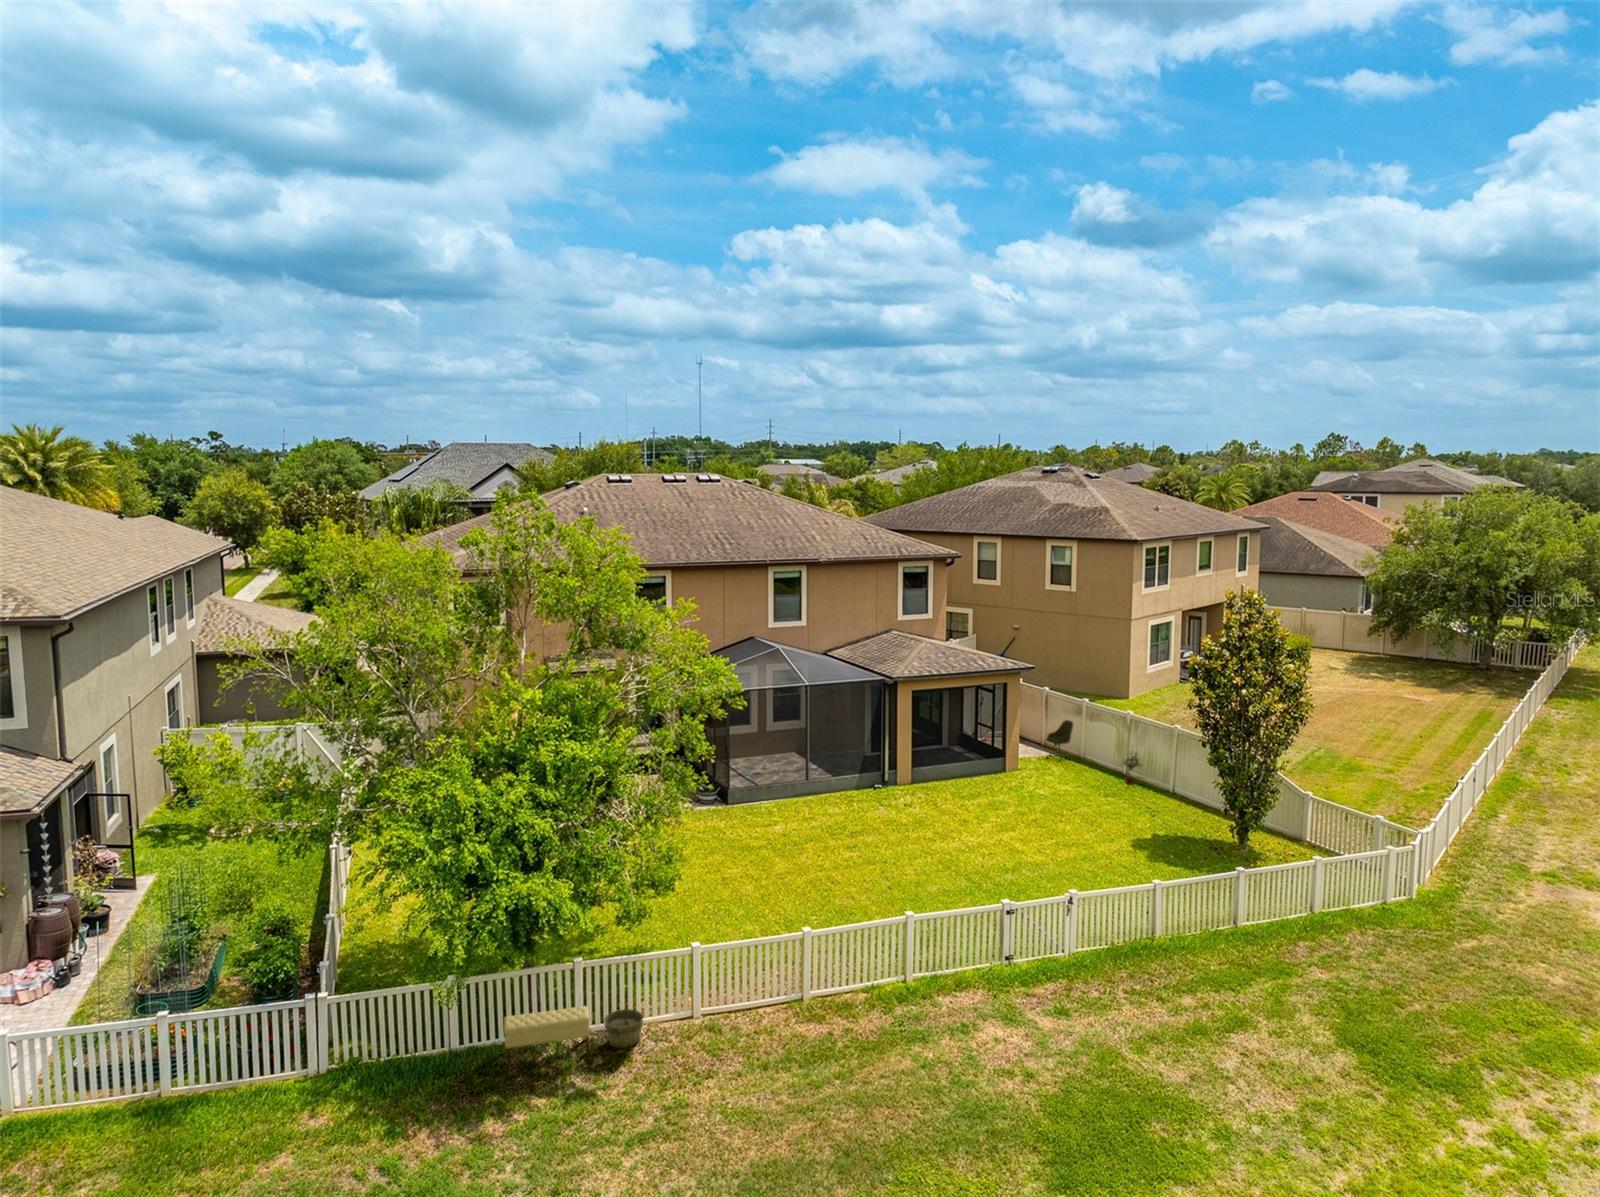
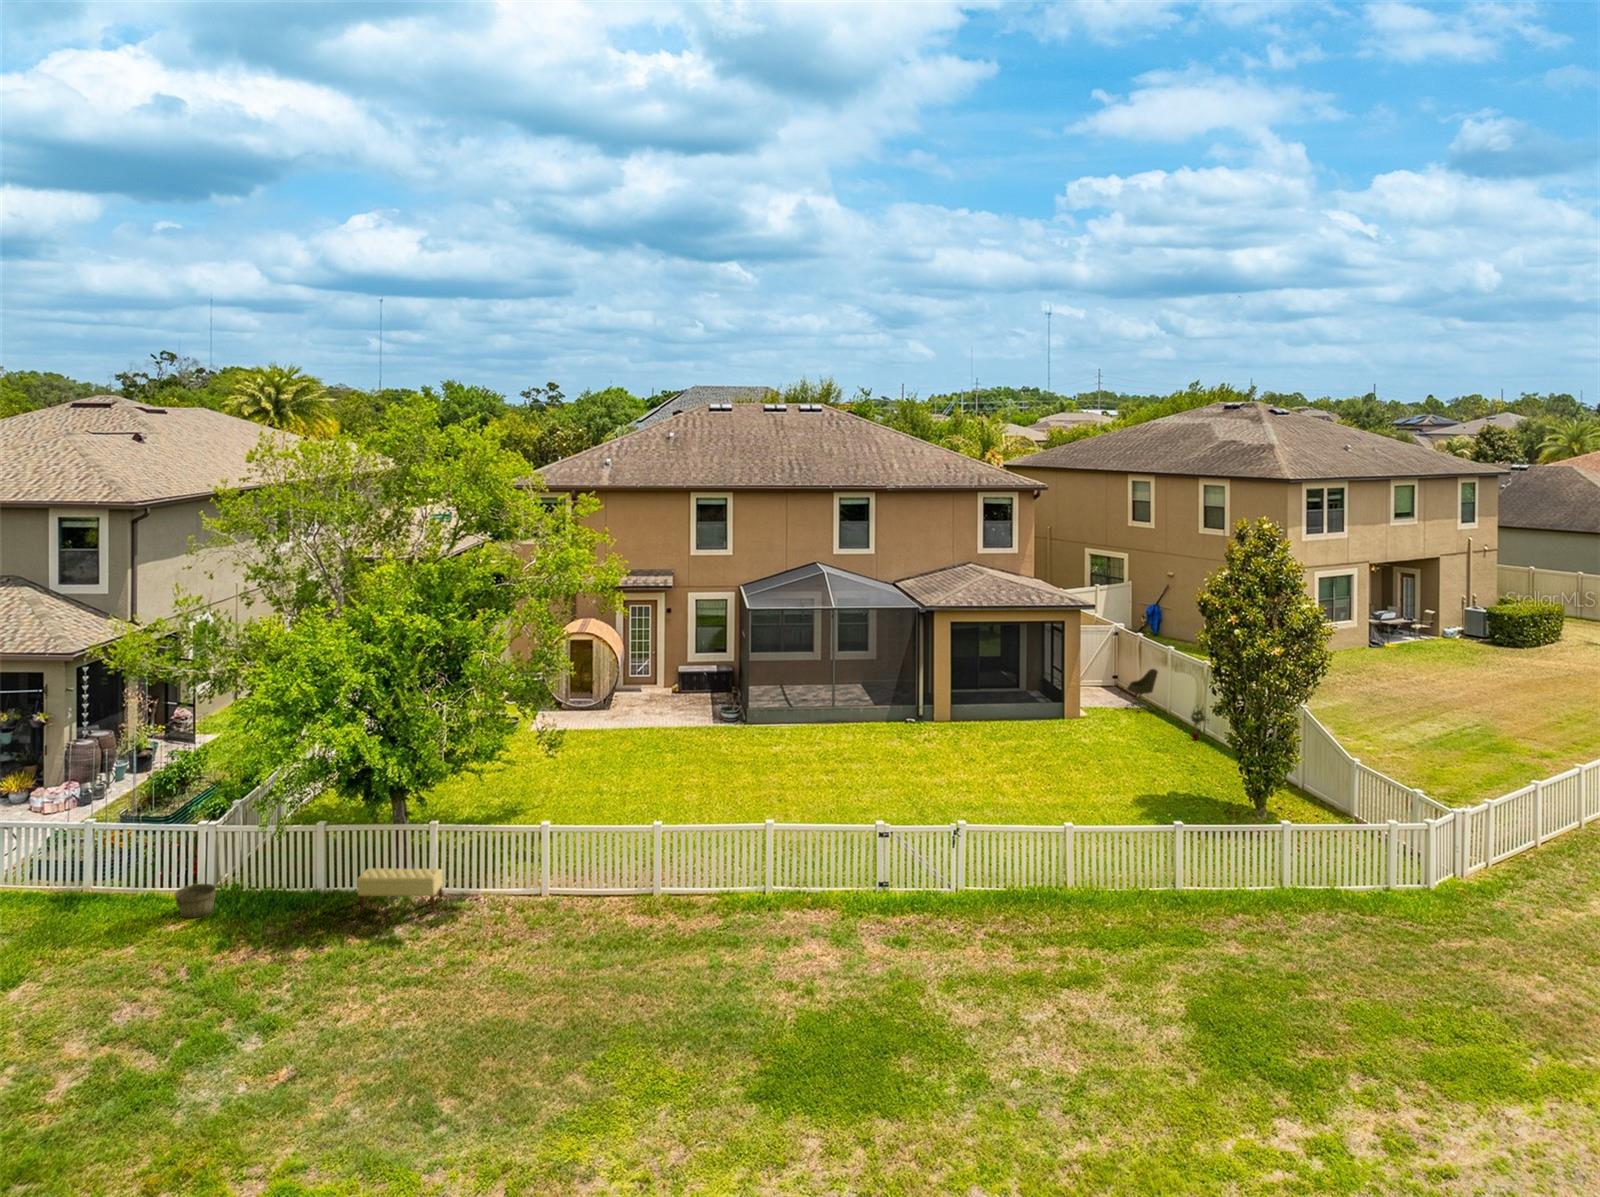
wooden bucket: present [604,1009,643,1048] -> present [175,884,216,918]

